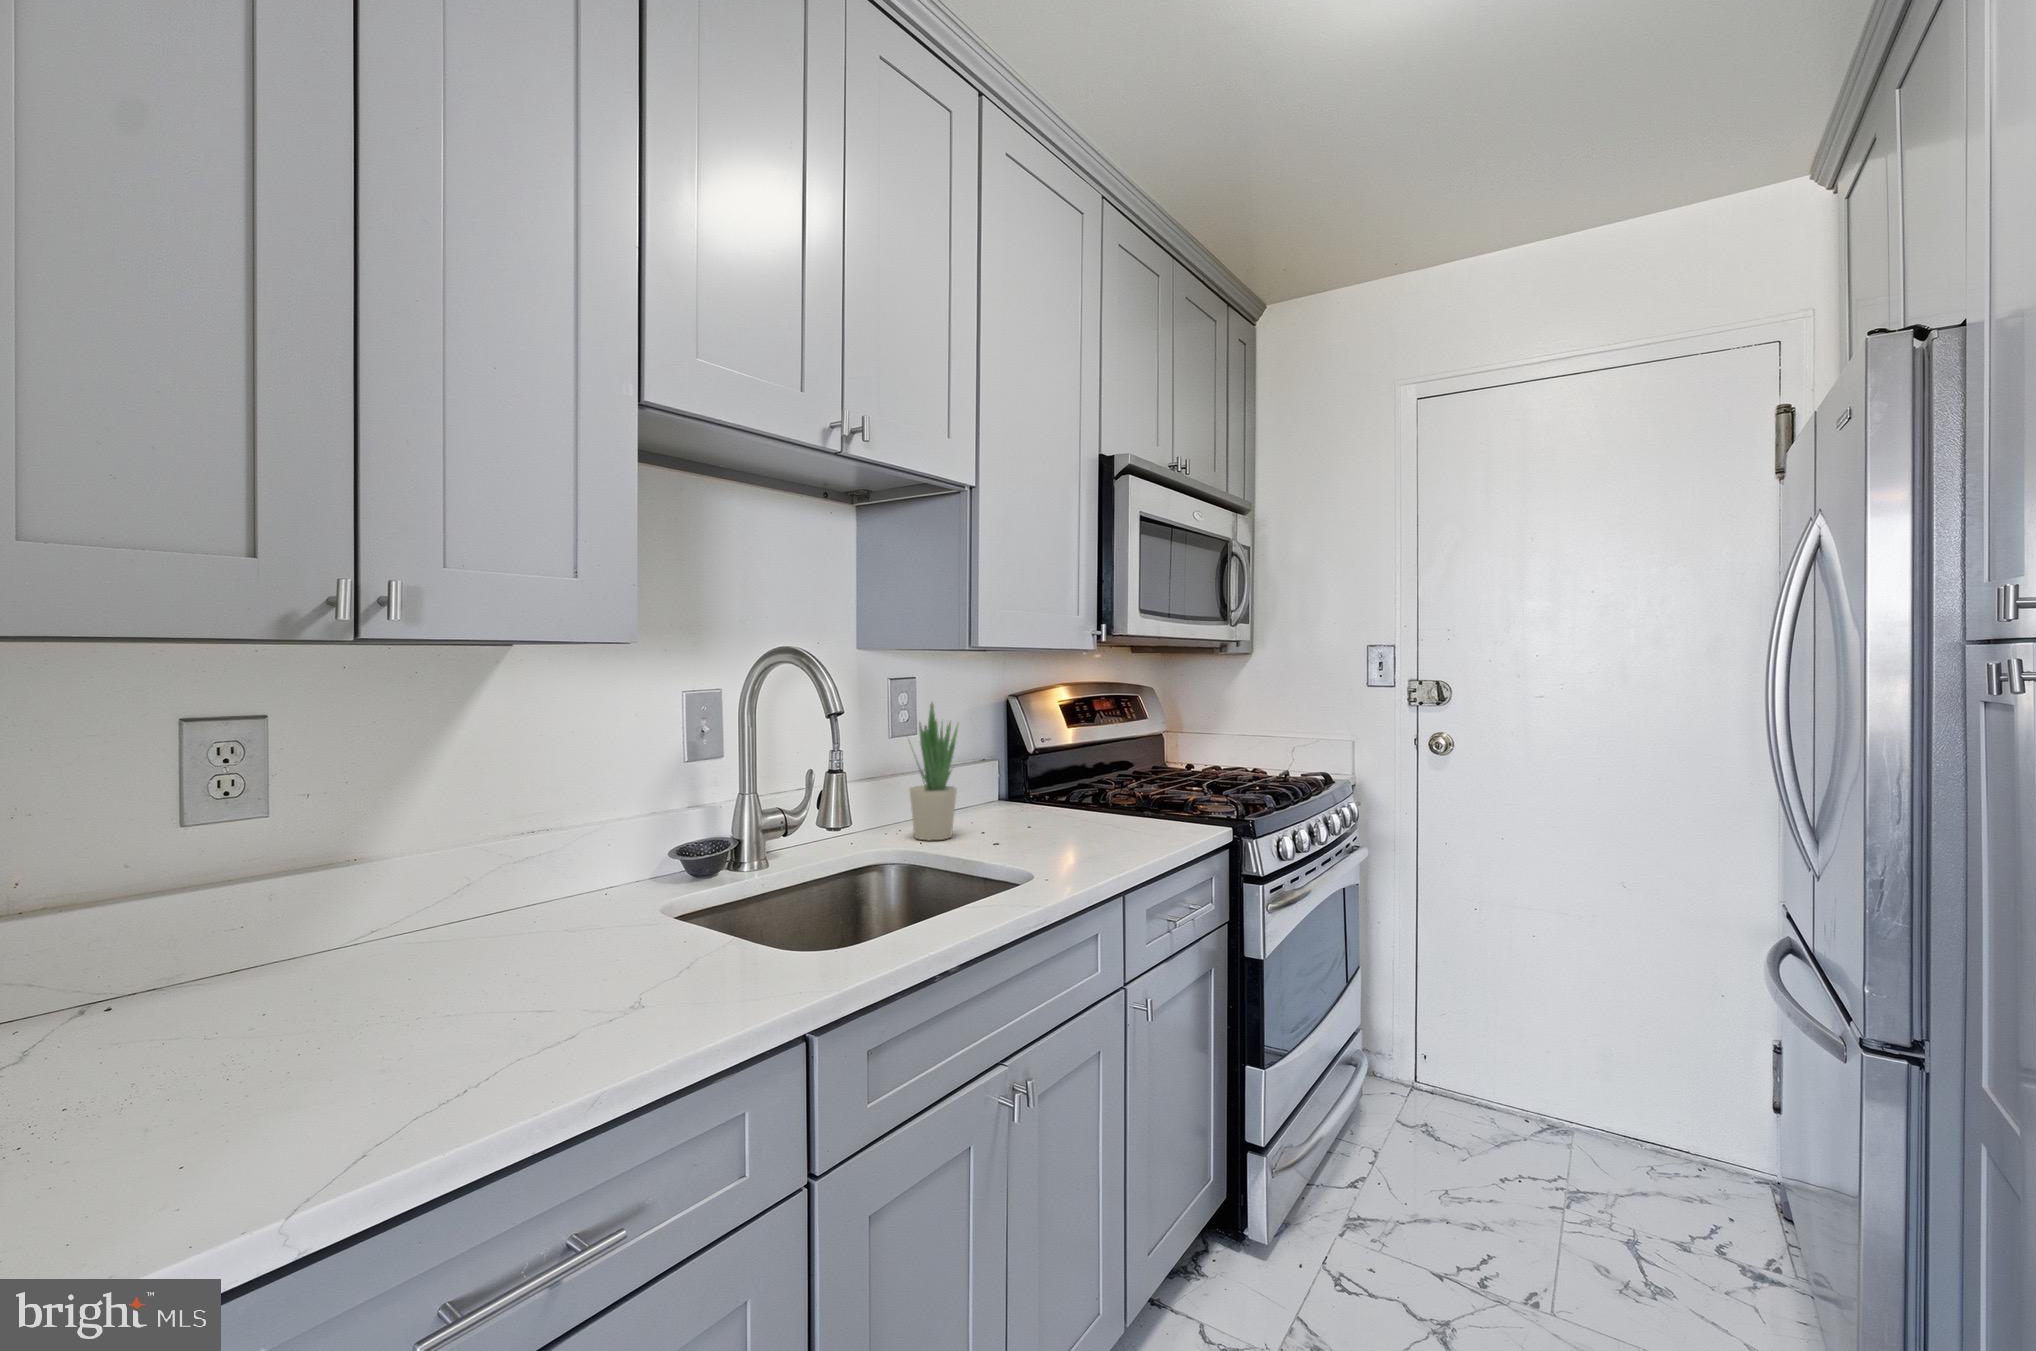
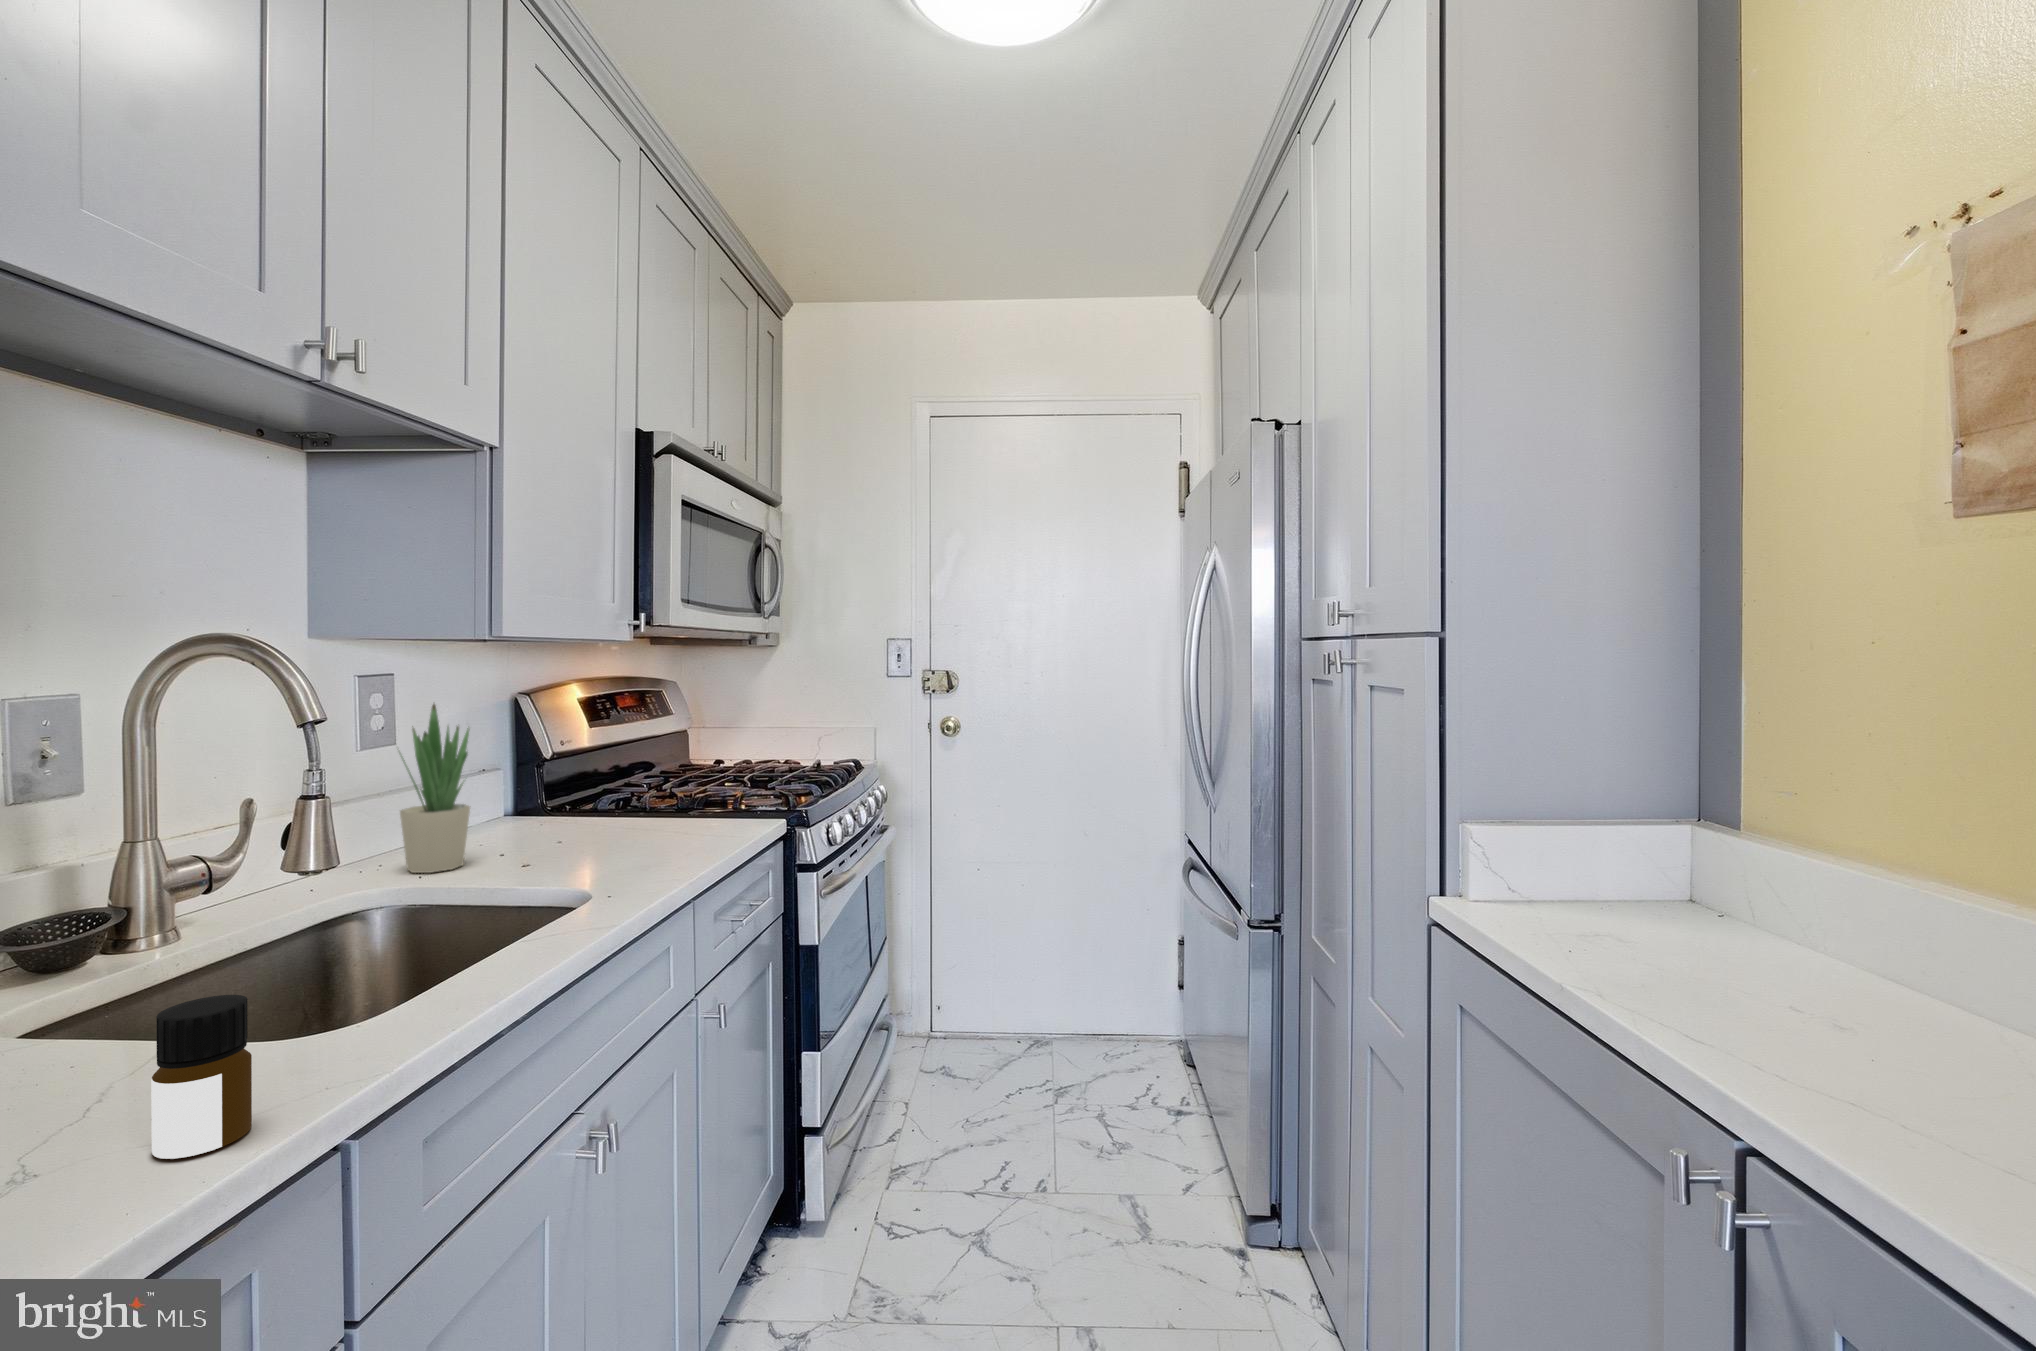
bottle: none [711,899,763,1004] -> present [152,995,252,1159]

